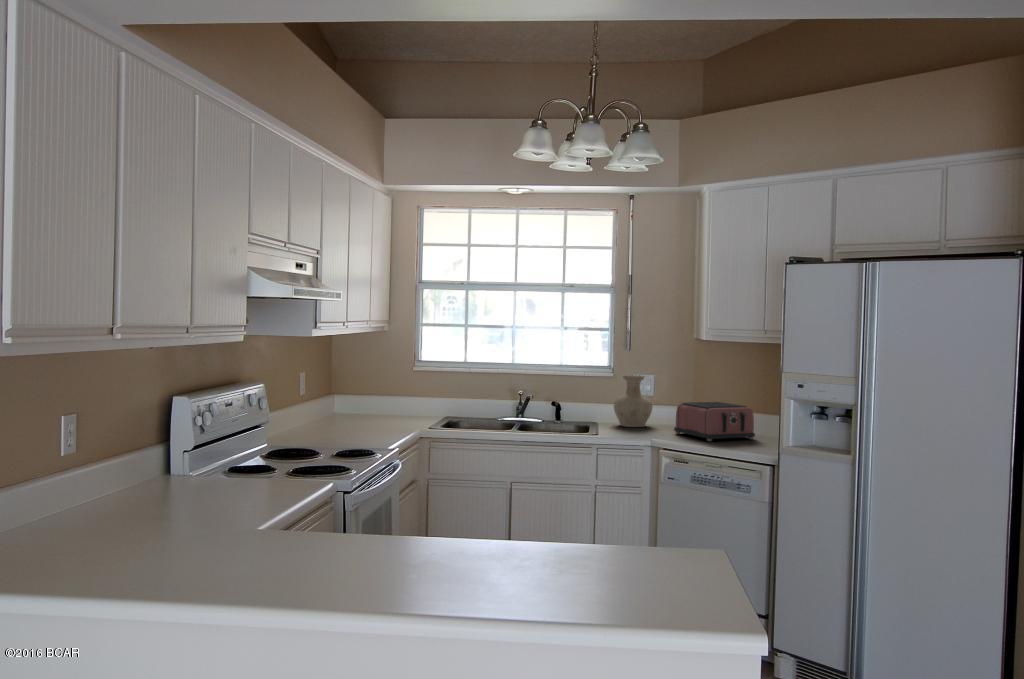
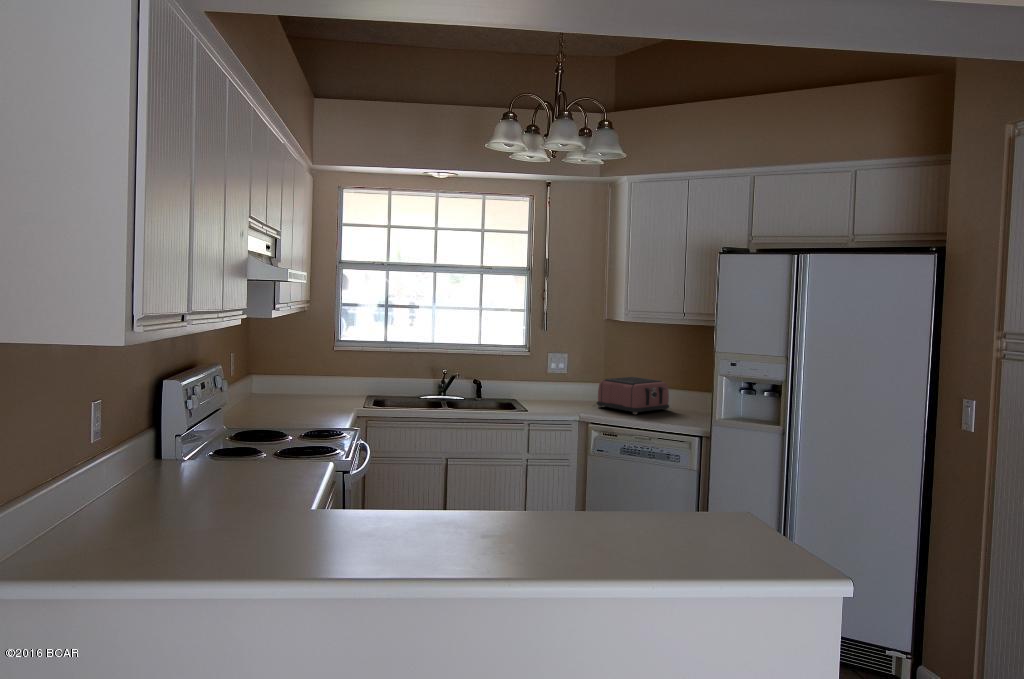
vase: present [614,375,652,427] -> none [534,353,570,402]

